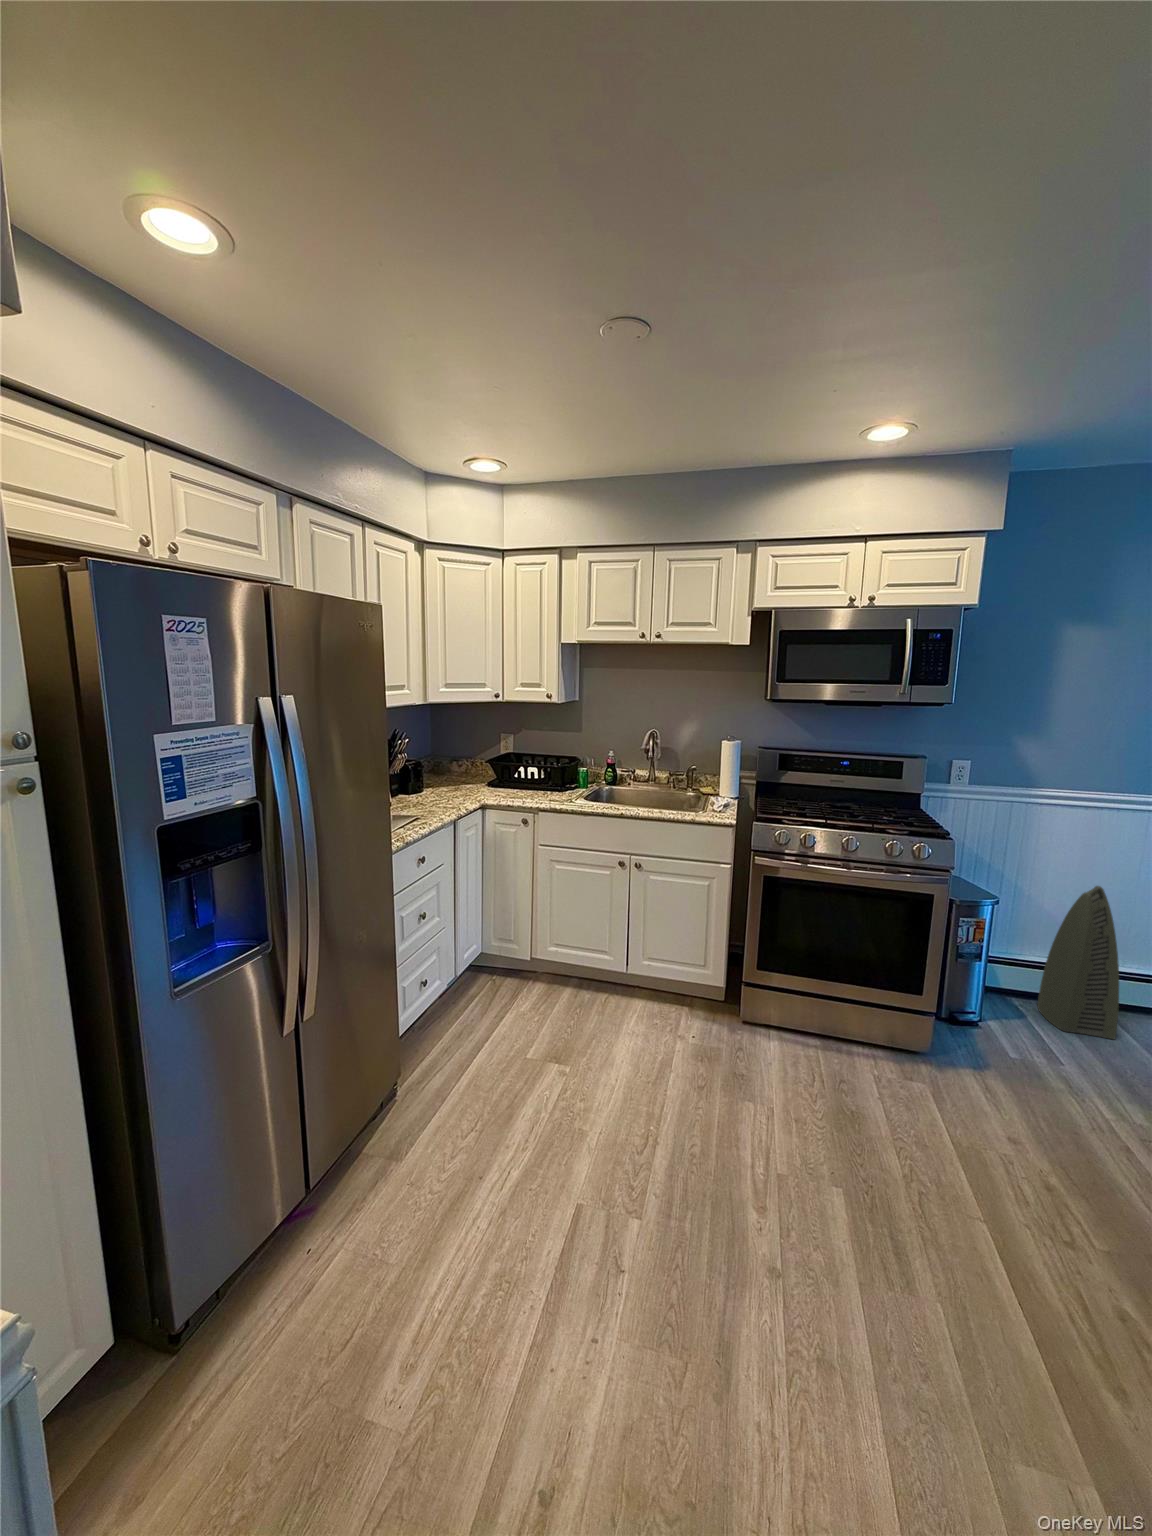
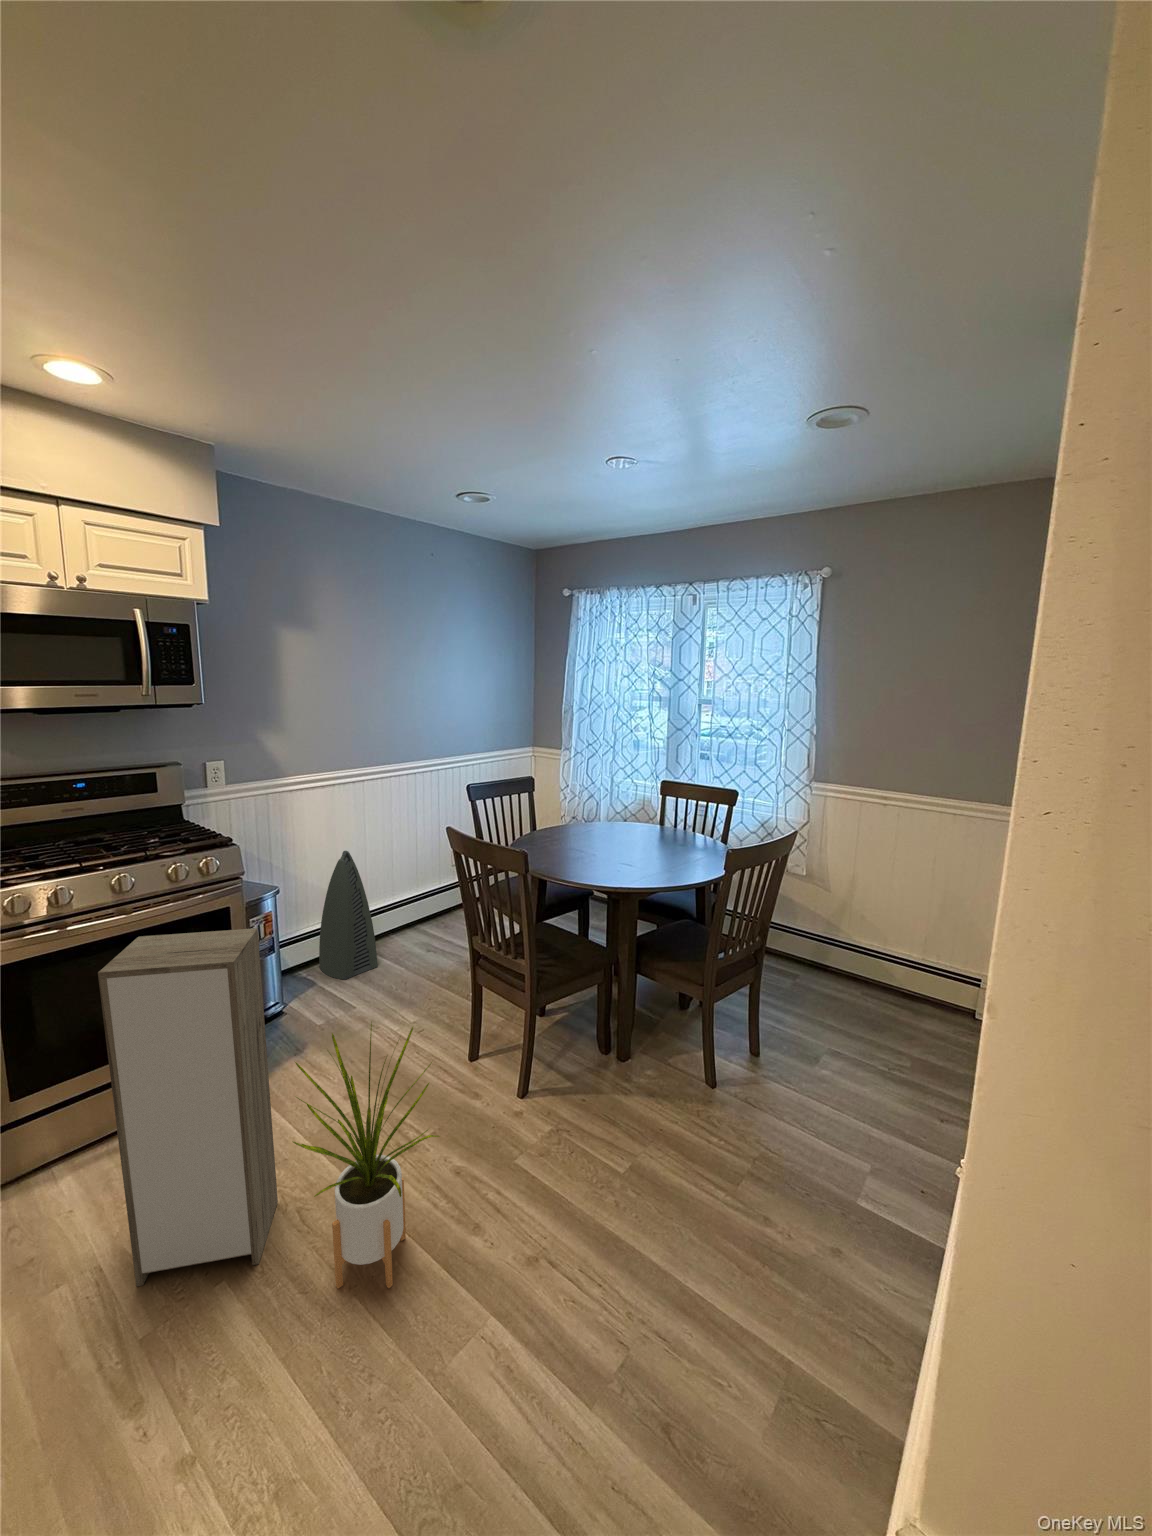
storage cabinet: none [791,884,931,1201] -> present [98,928,278,1286]
house plant: none [911,1042,1086,1333] -> present [293,1023,439,1289]

